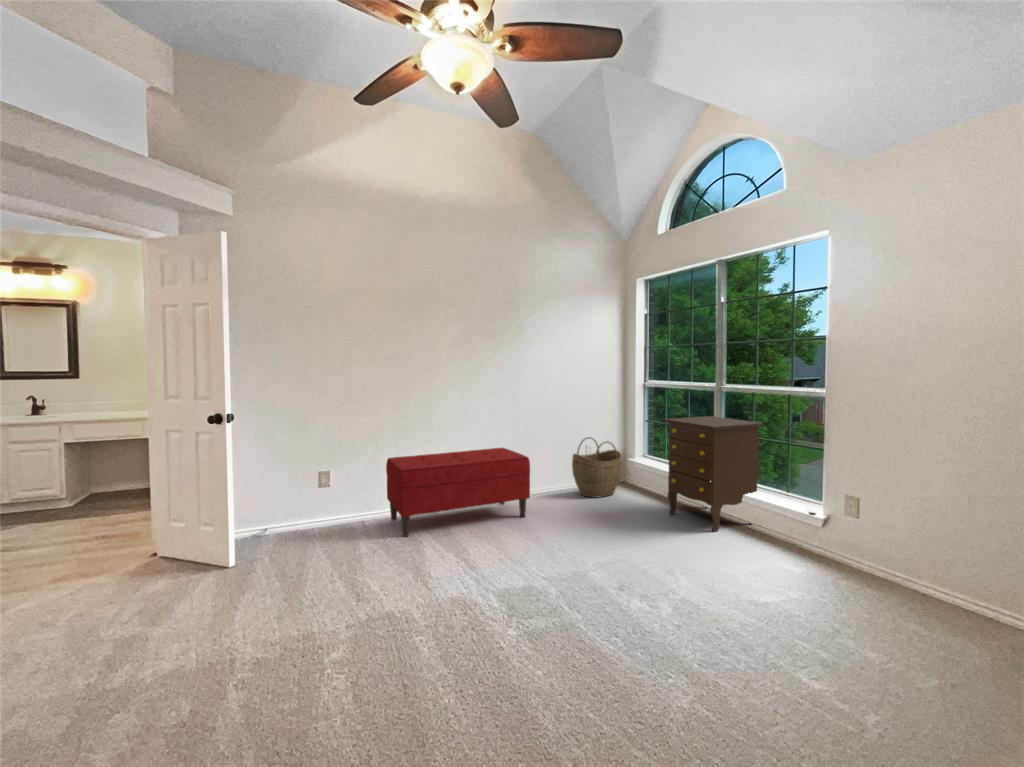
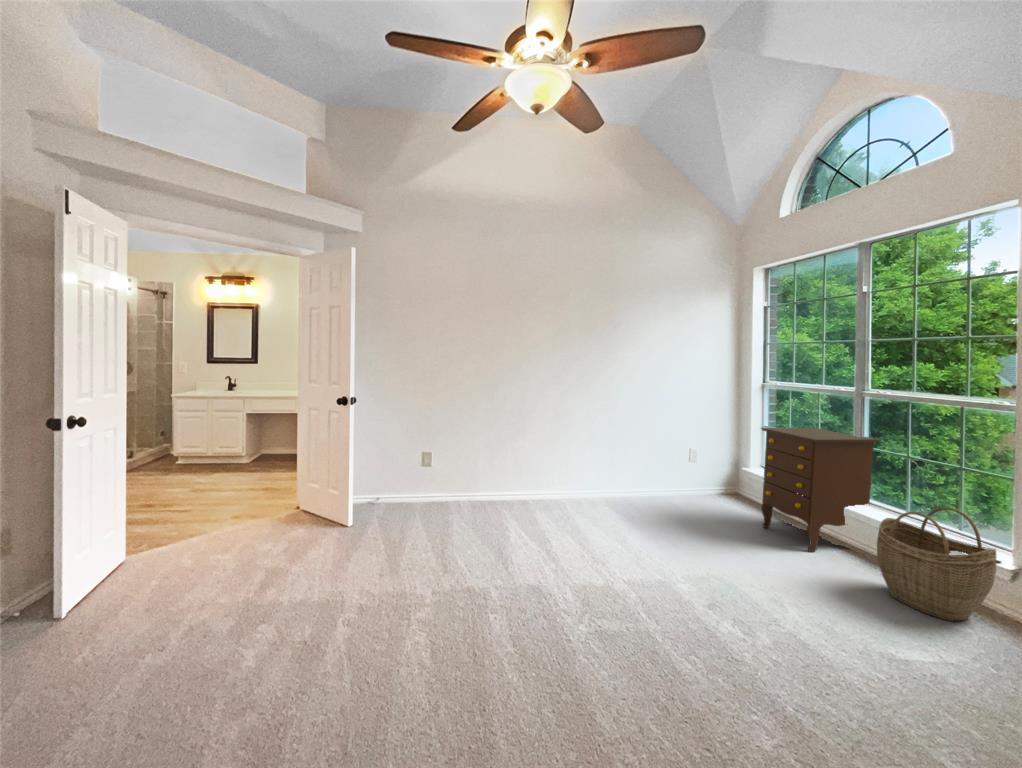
woven basket: present [572,437,622,498] -> present [877,507,996,621]
bench: present [386,448,530,537] -> none [481,444,614,518]

